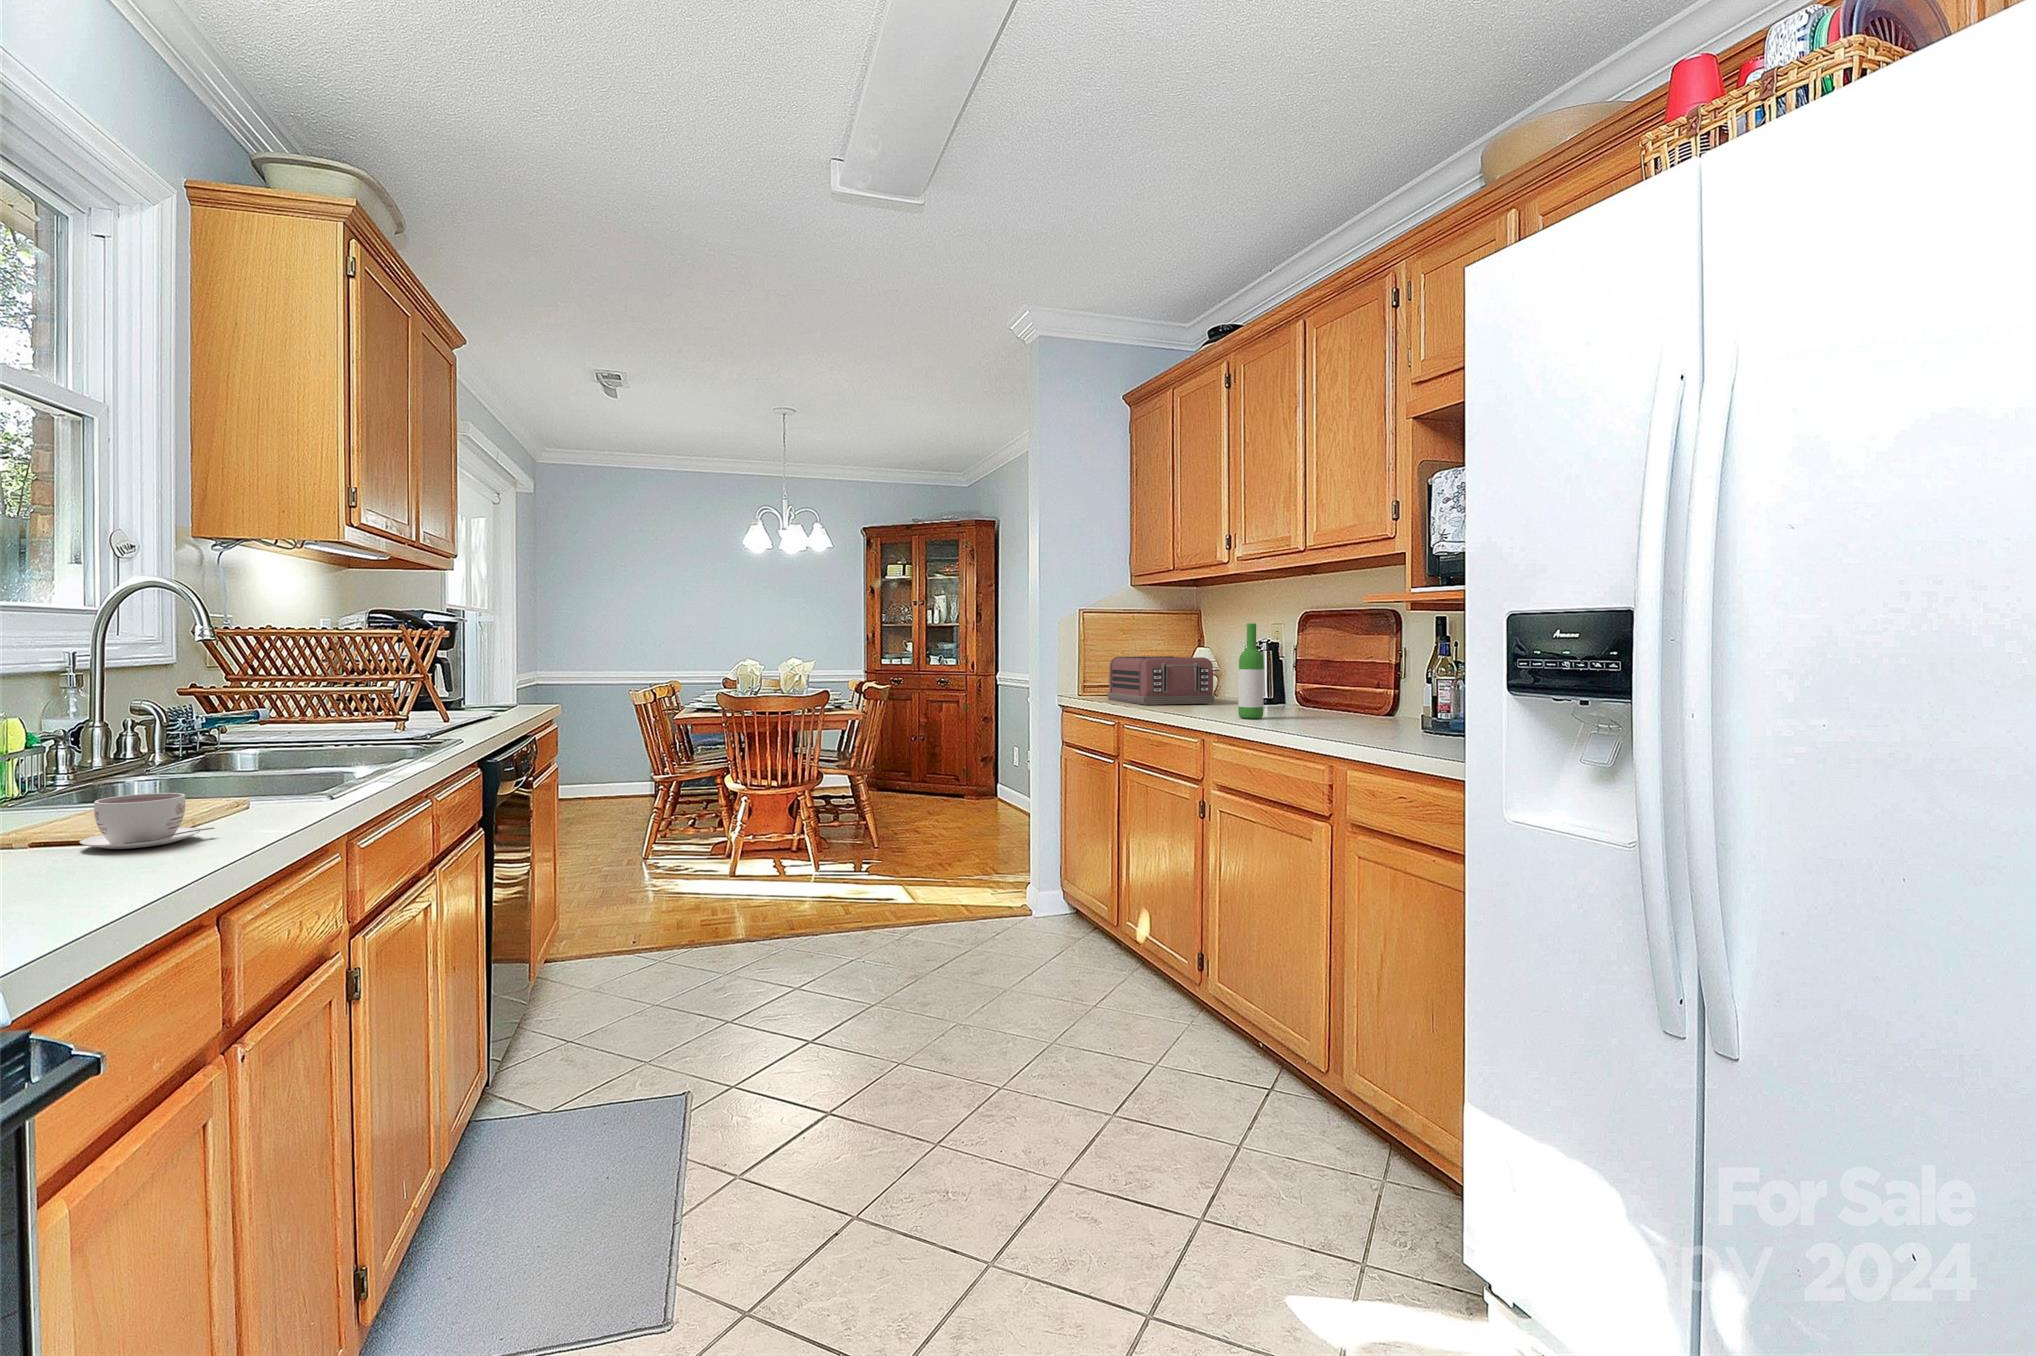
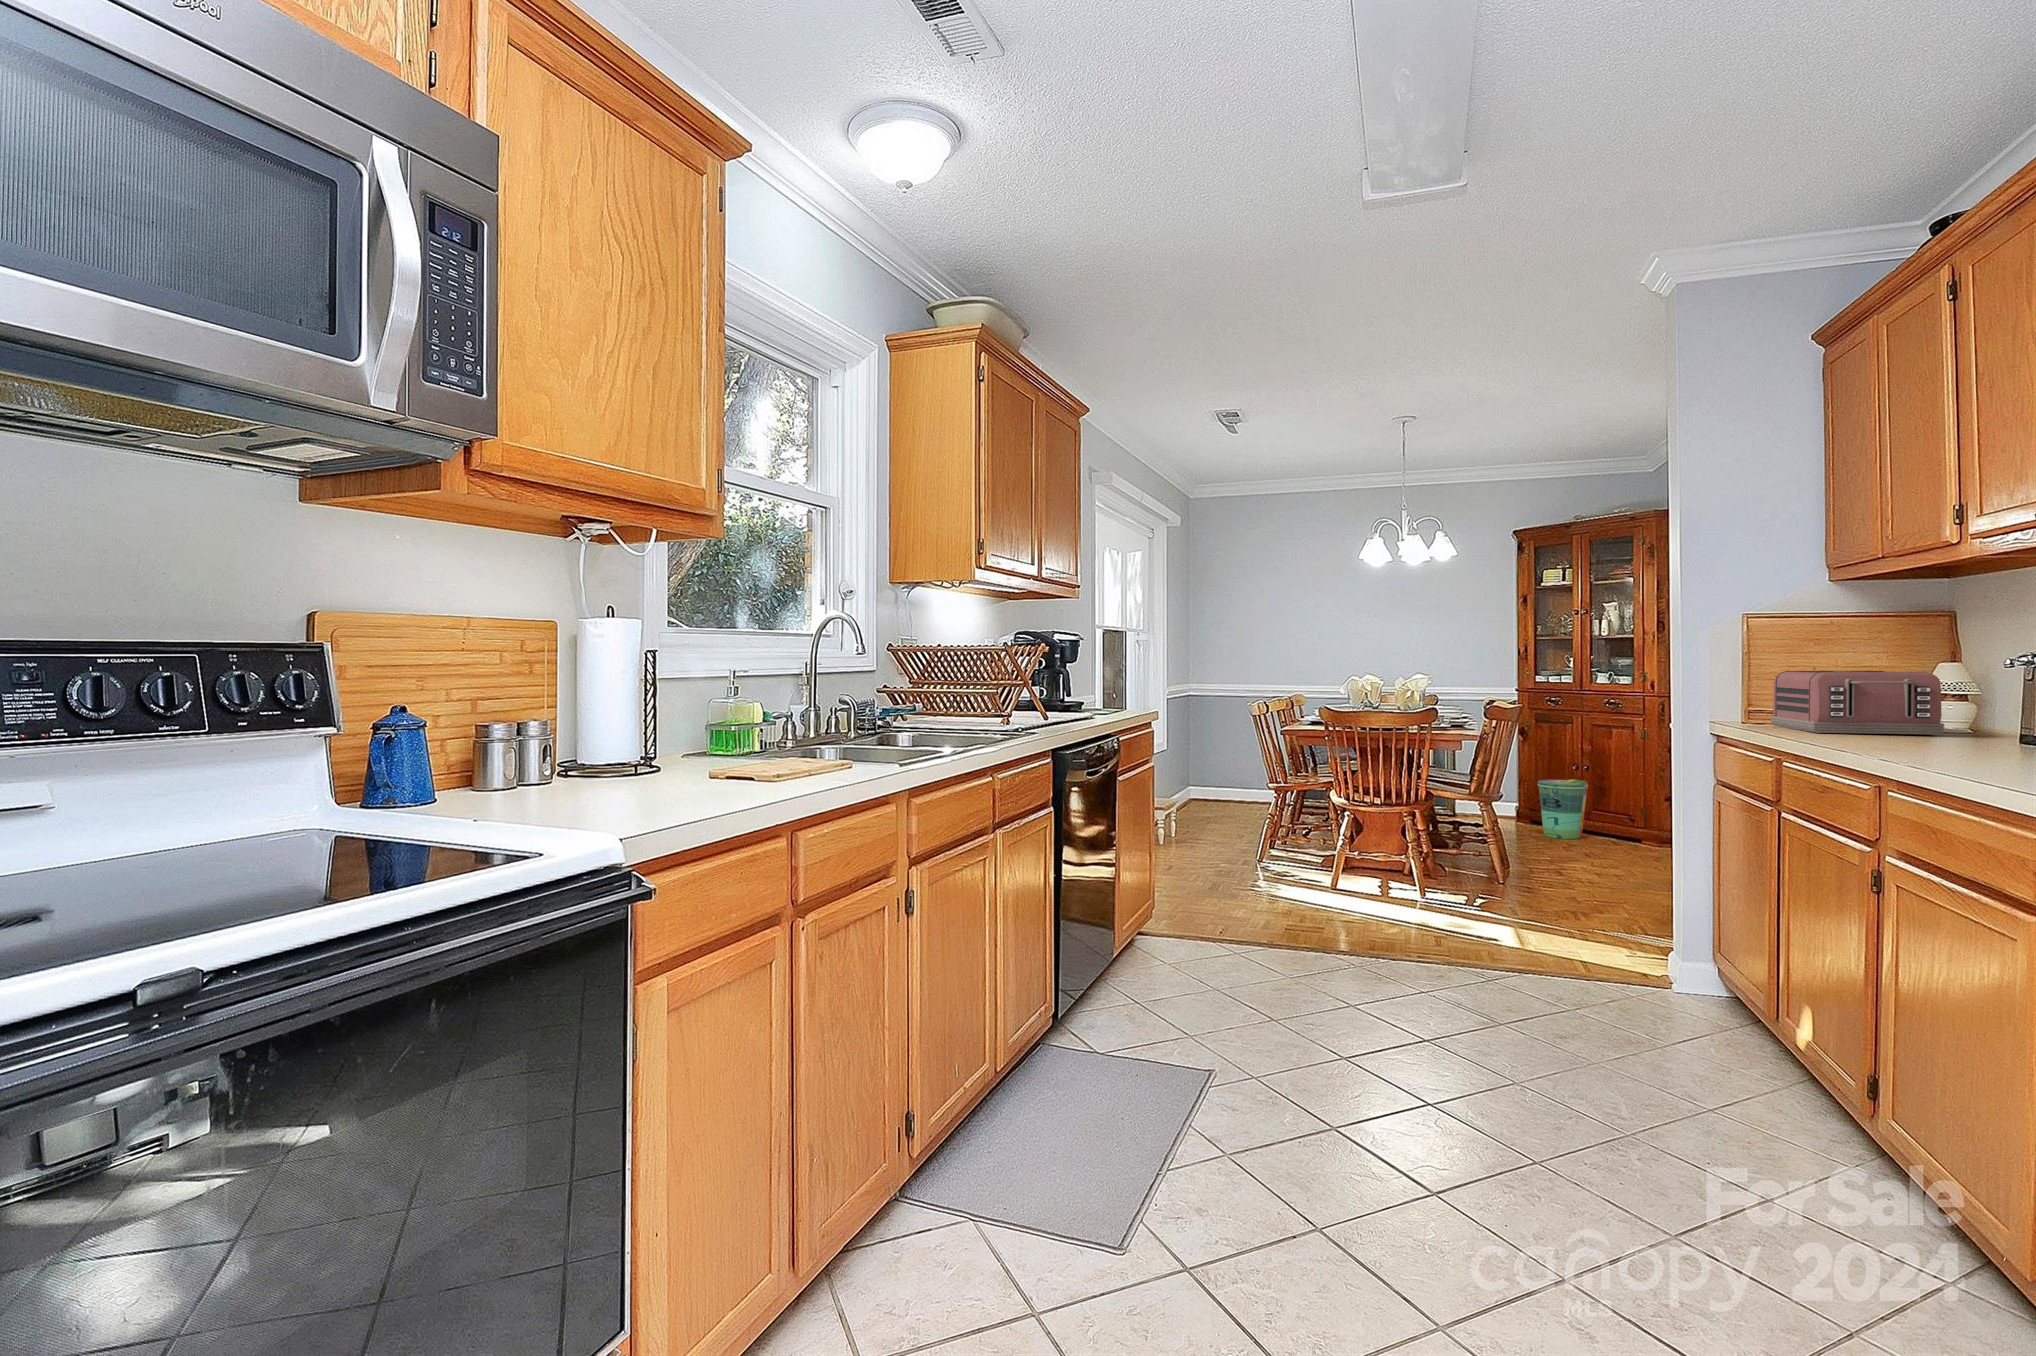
wine bottle: present [1238,623,1264,719] -> none [1944,623,1991,755]
trash can: none [887,749,926,801] -> present [1538,779,1588,839]
coffee cup: present [79,793,215,849] -> none [746,750,813,783]

